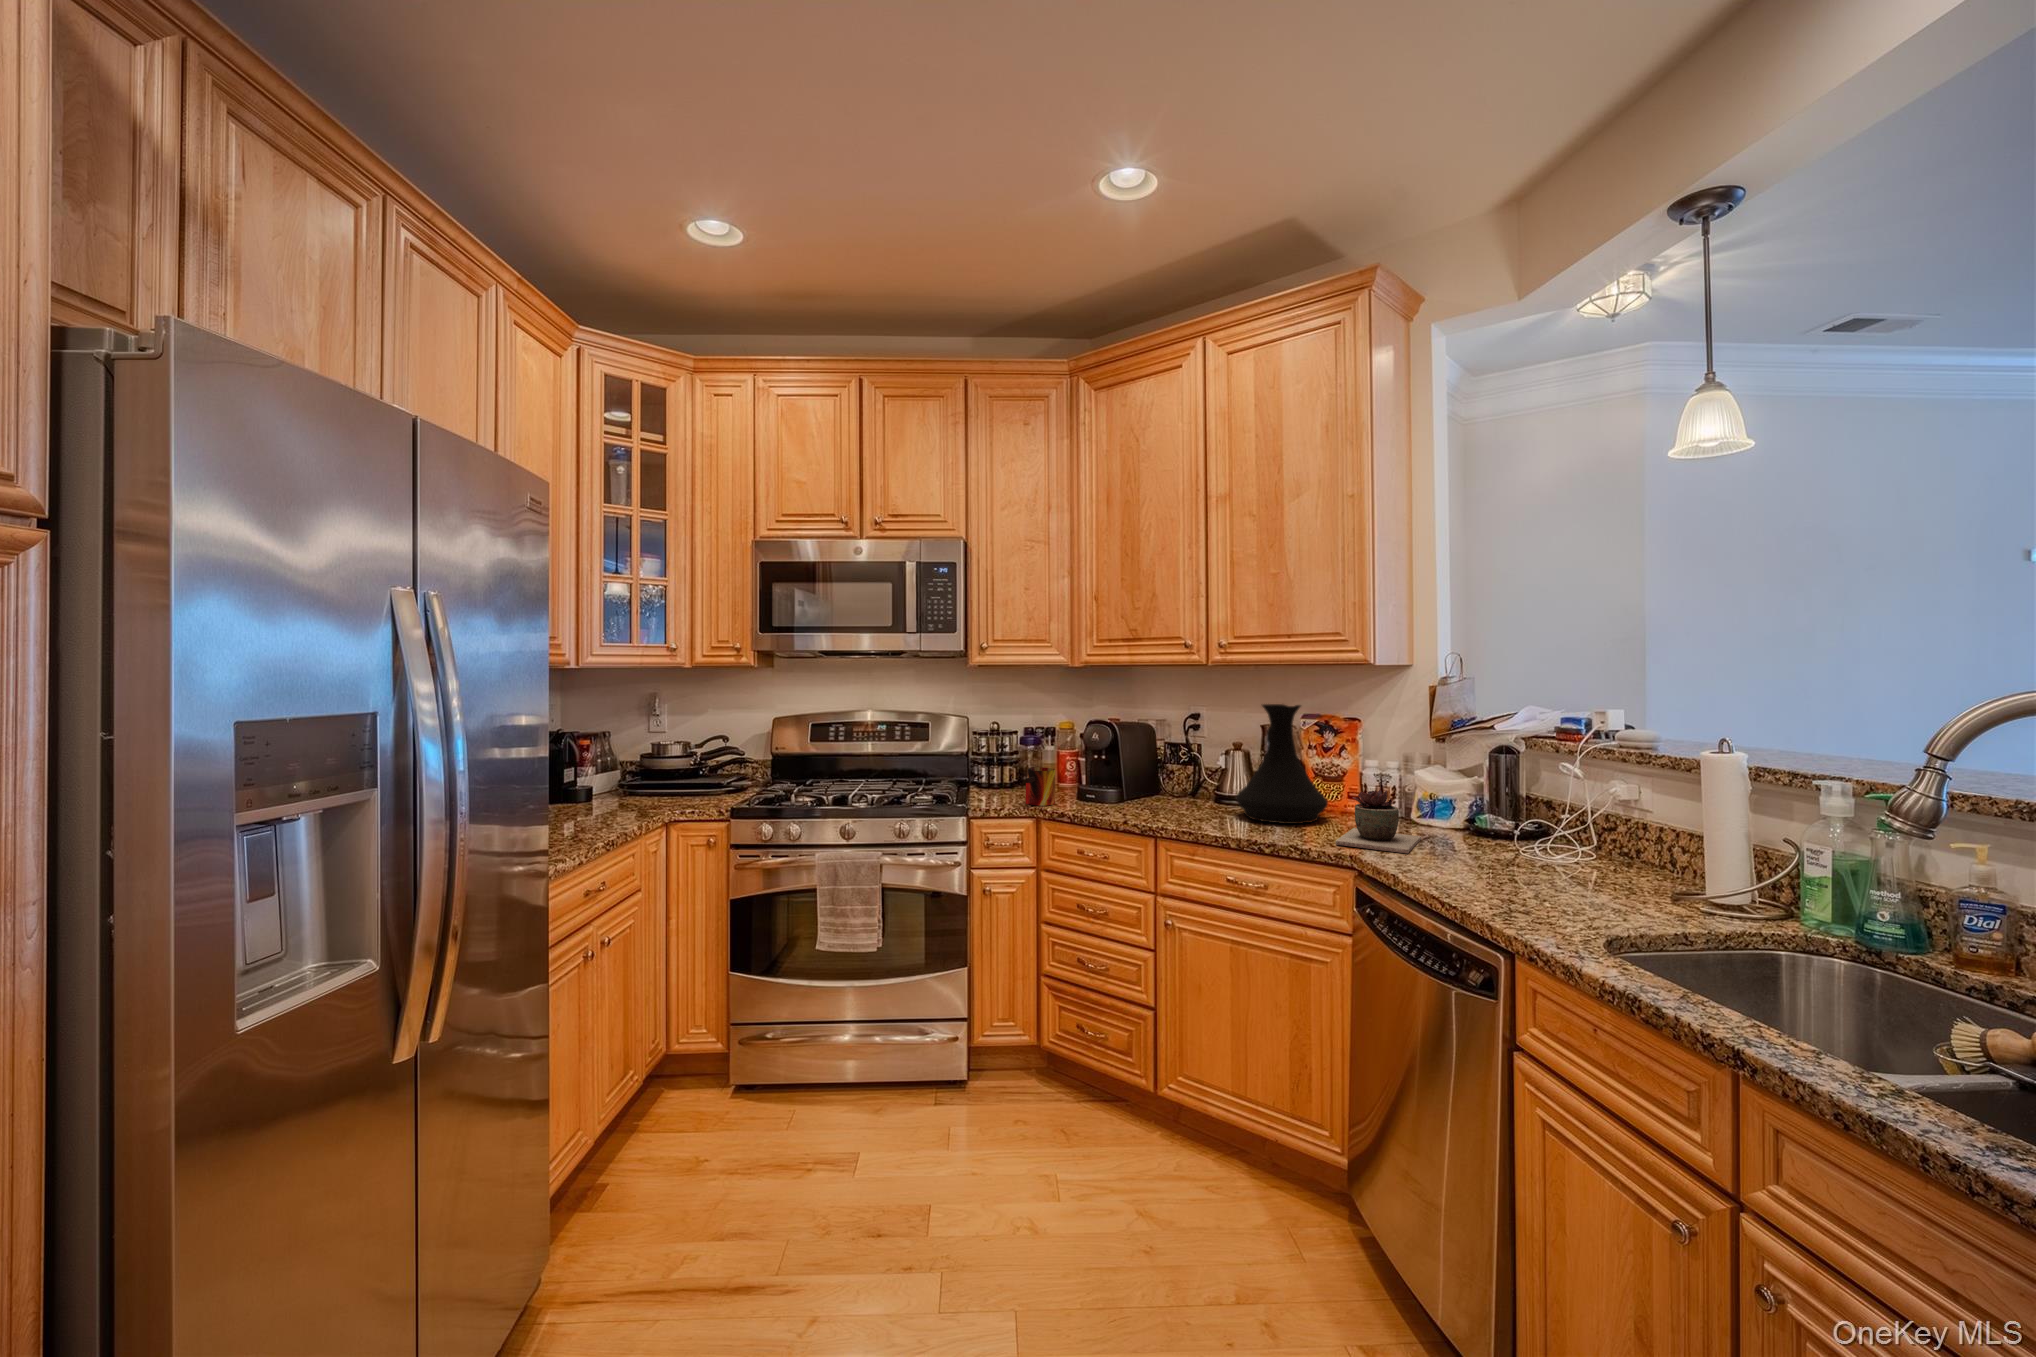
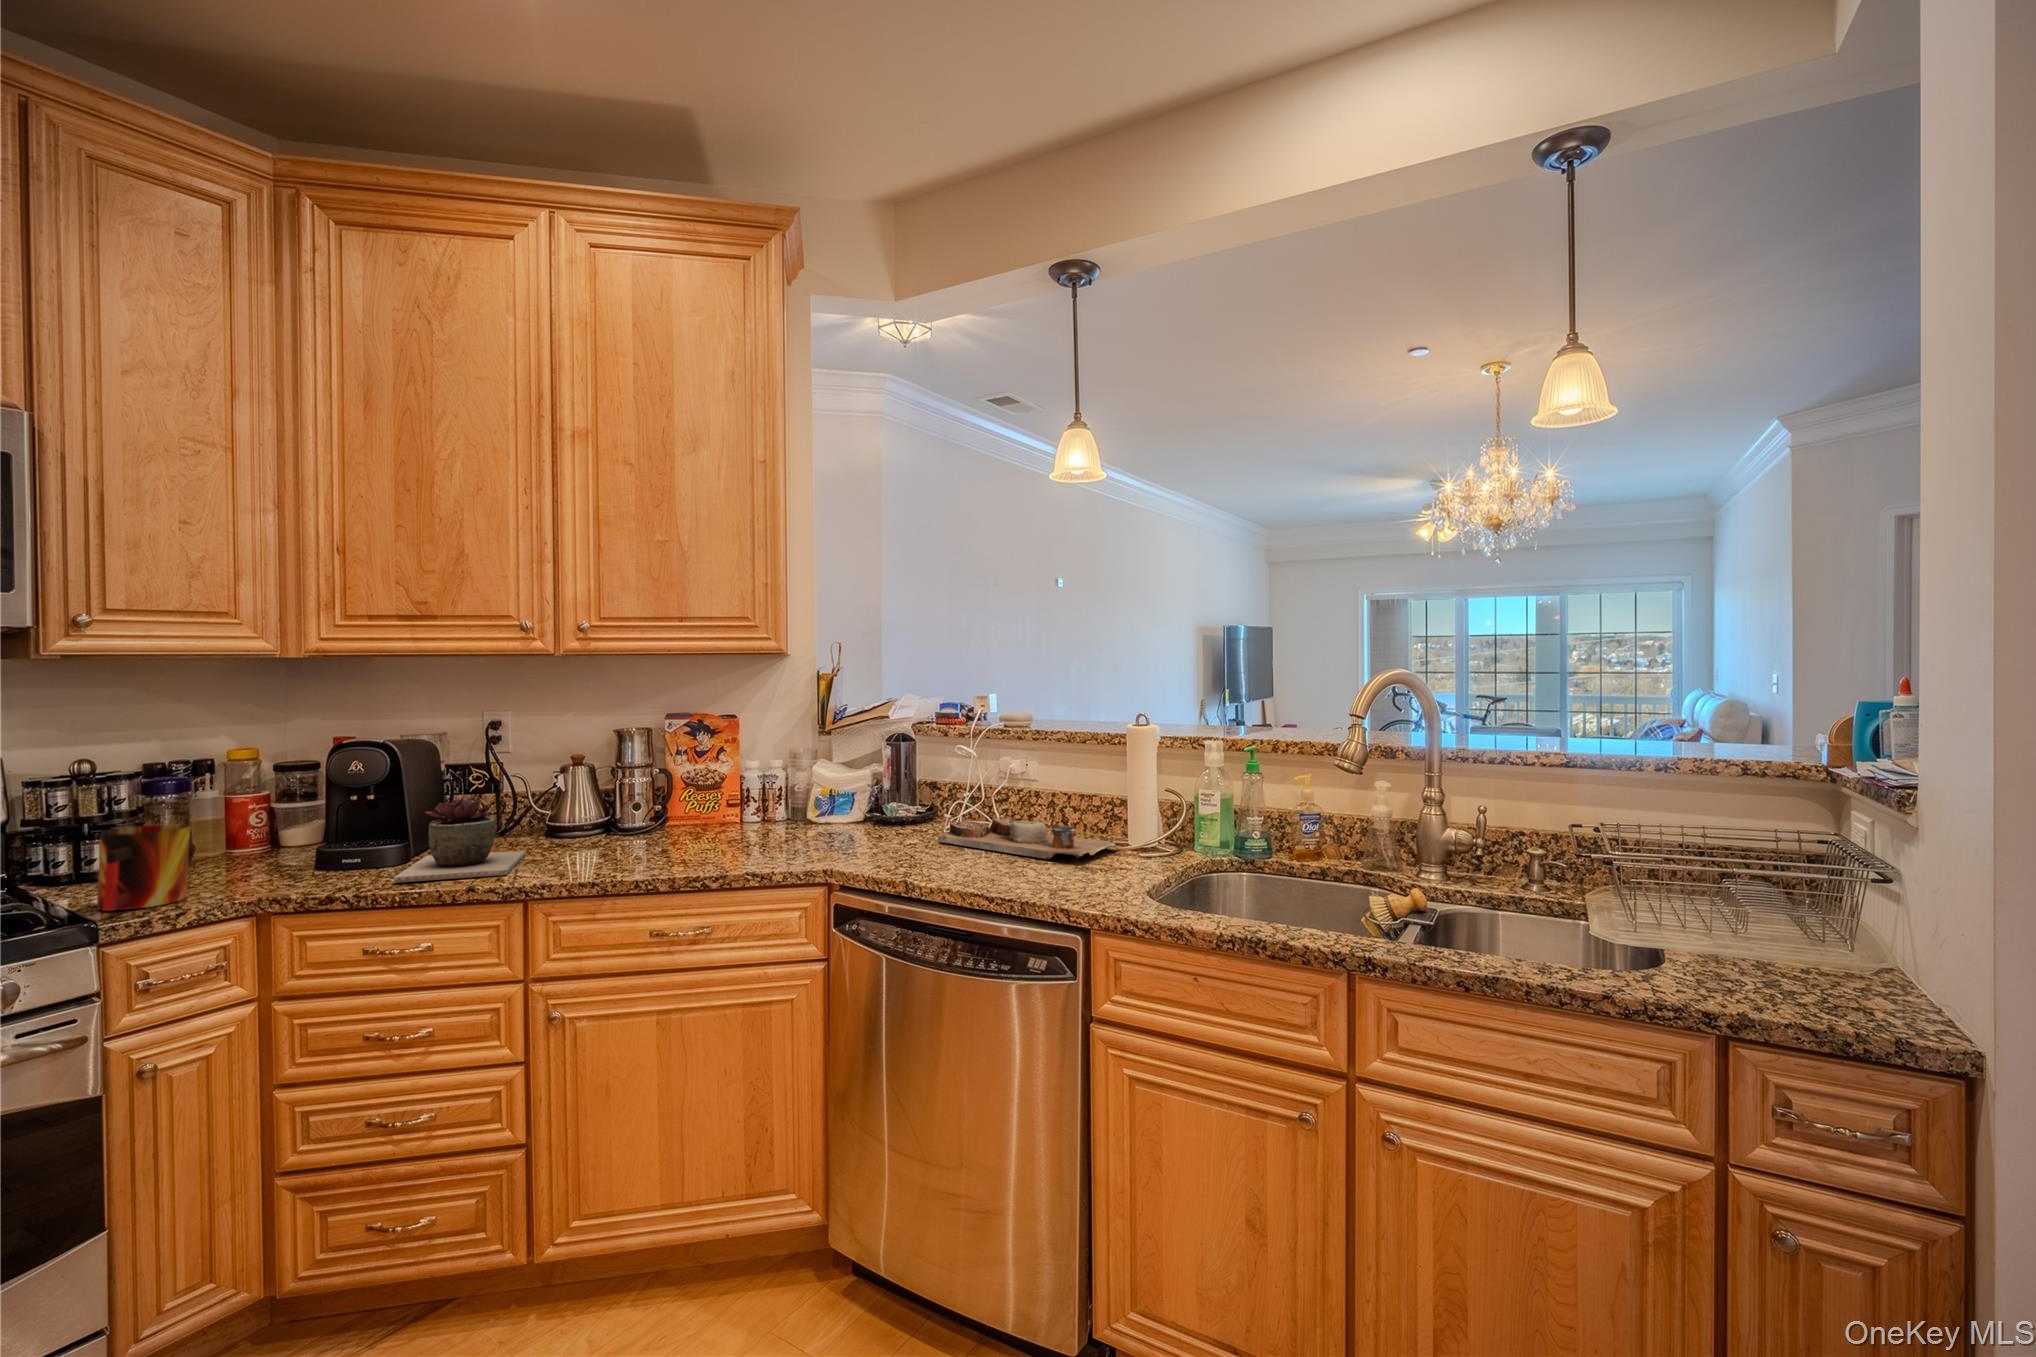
vase: present [1236,704,1328,824] -> none [602,692,734,854]
succulent plant: present [1336,790,1421,853] -> present [394,797,526,883]
cutting board: none [1491,837,1690,903] -> present [938,818,1118,859]

